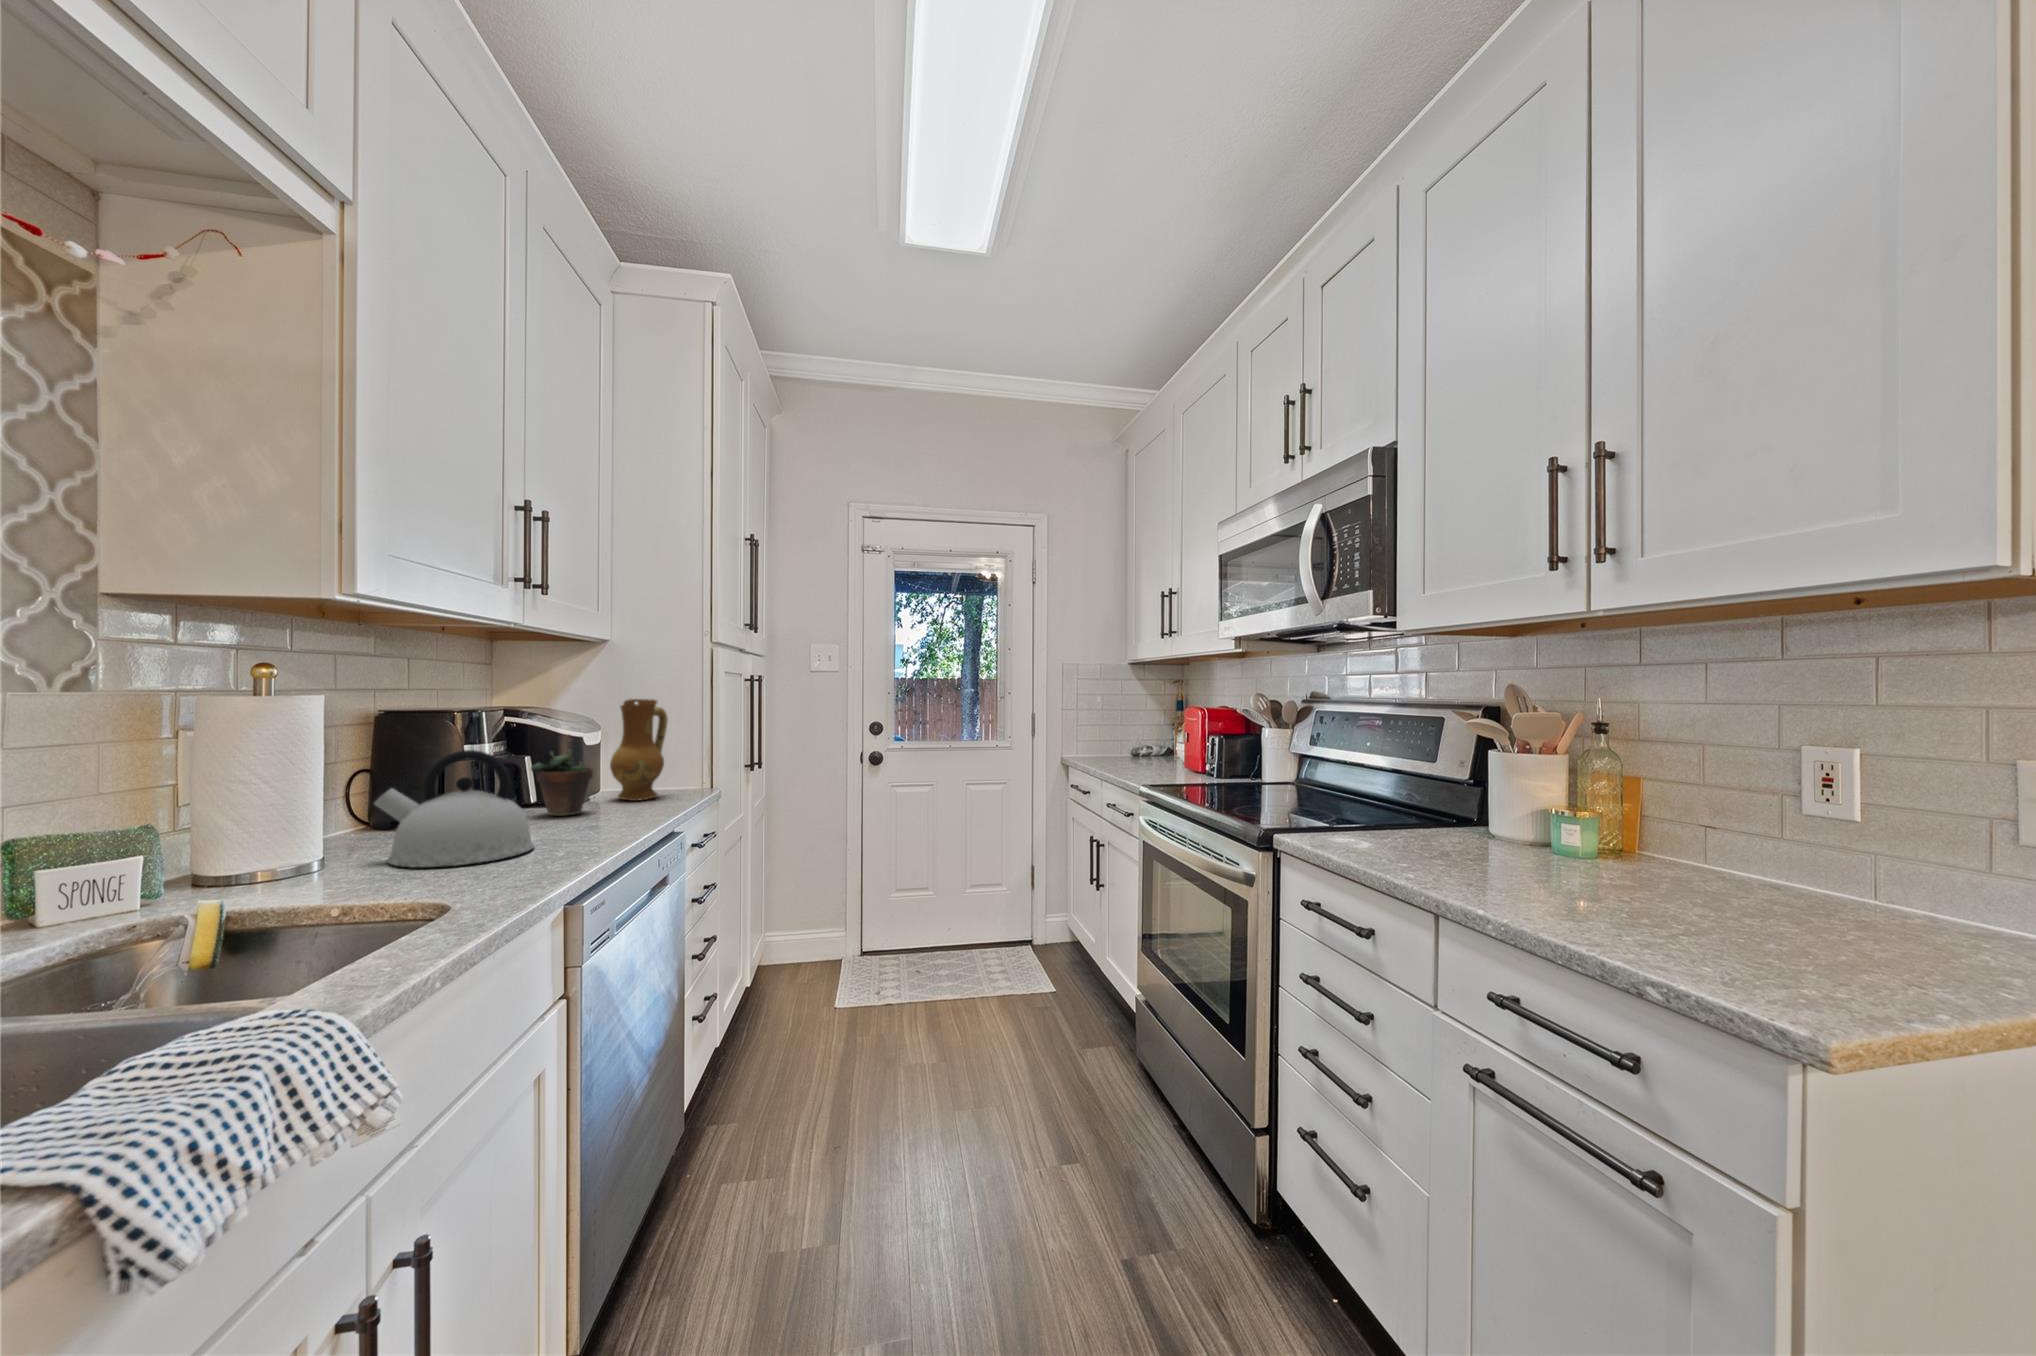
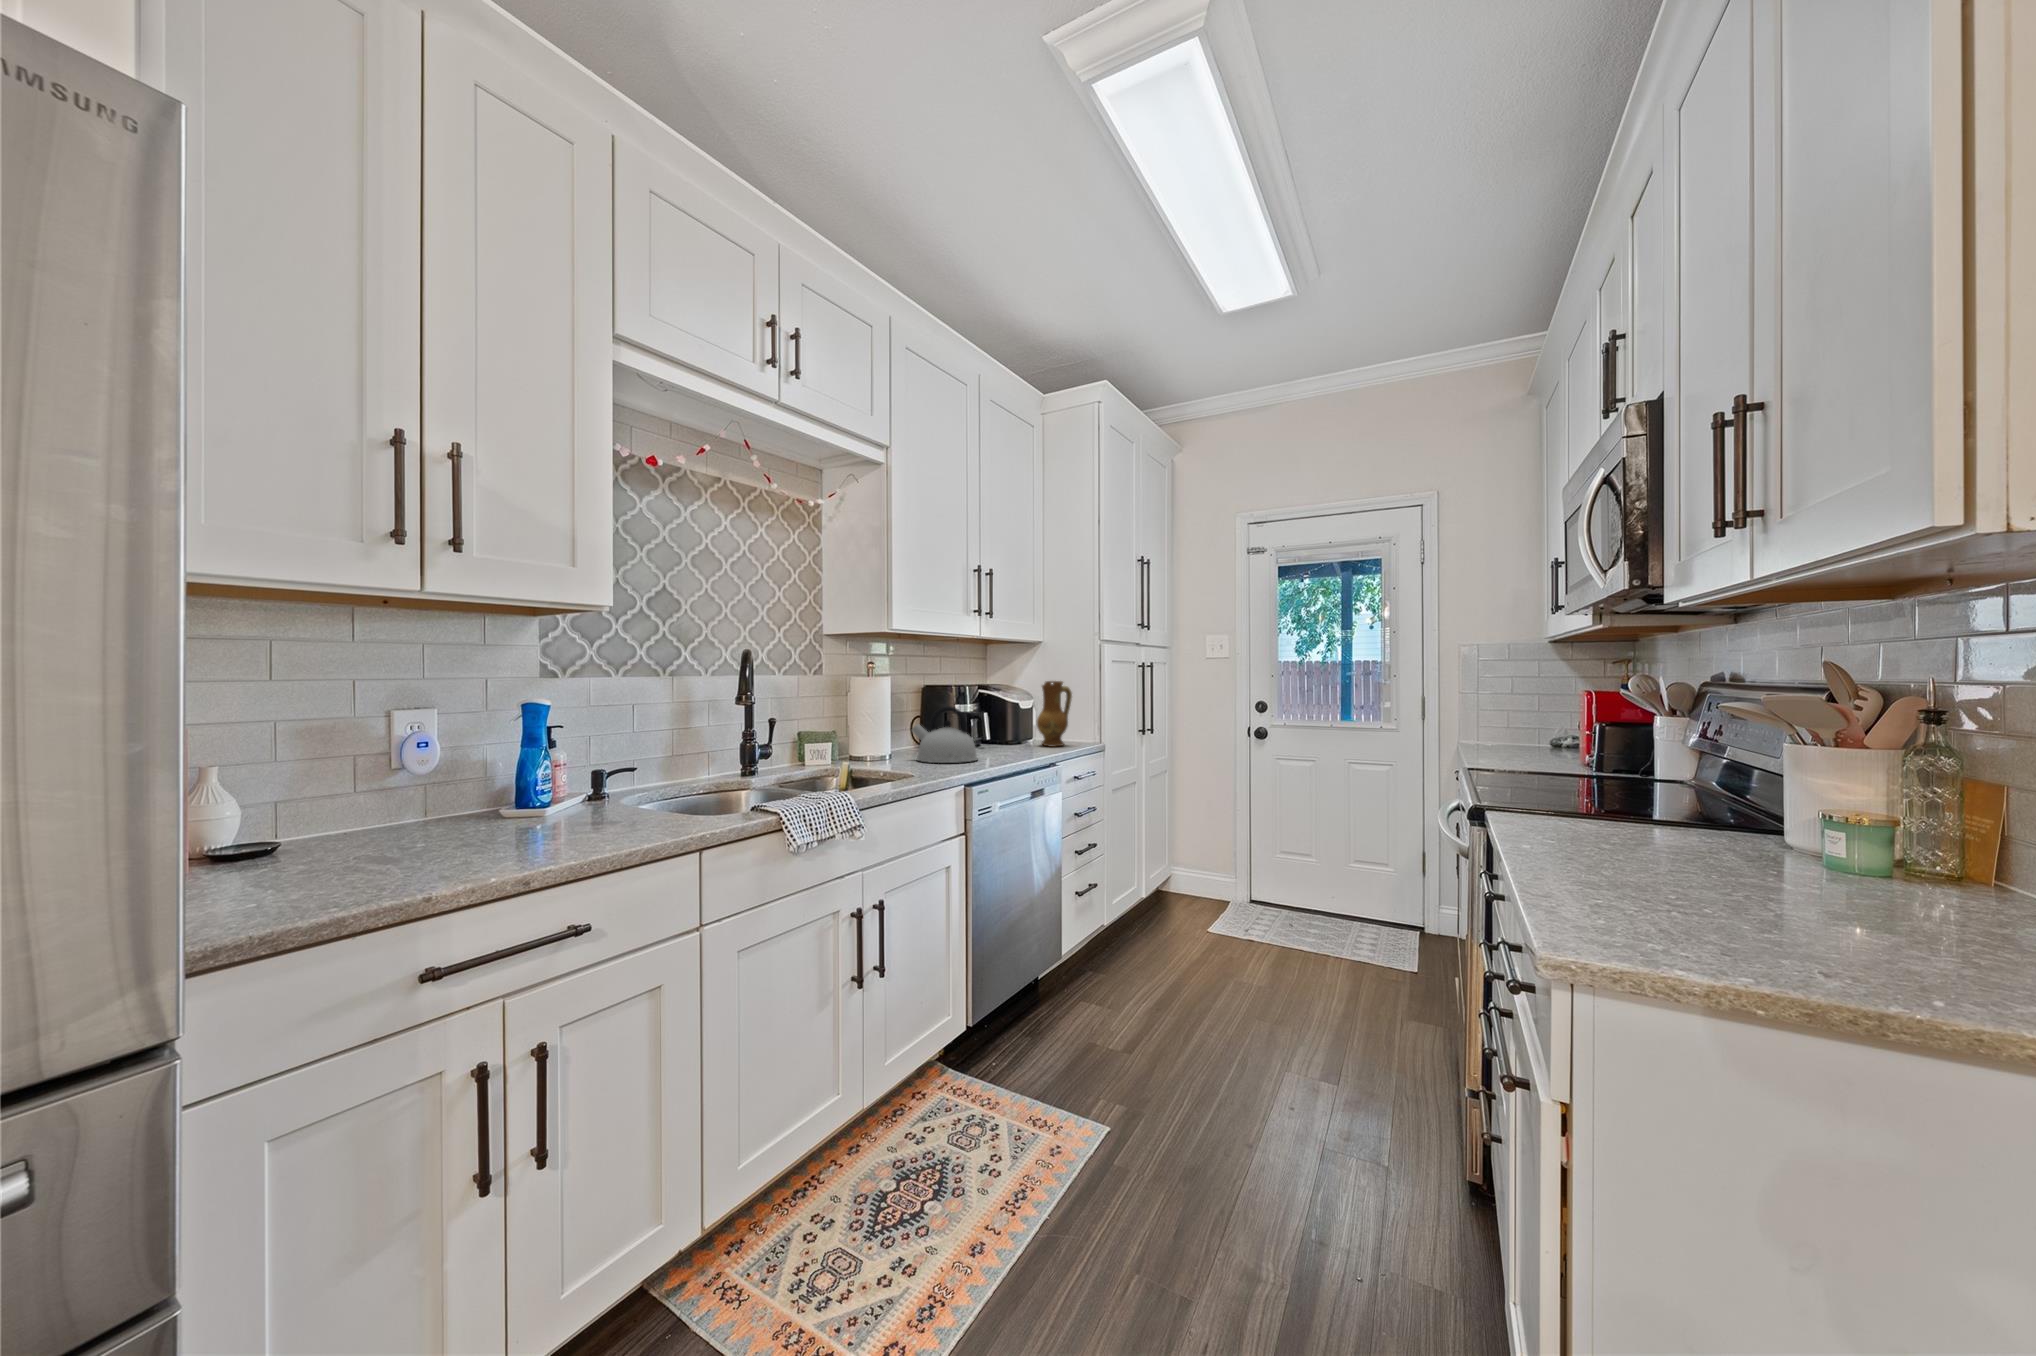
succulent plant: present [531,736,593,816] -> none [988,701,1021,750]

